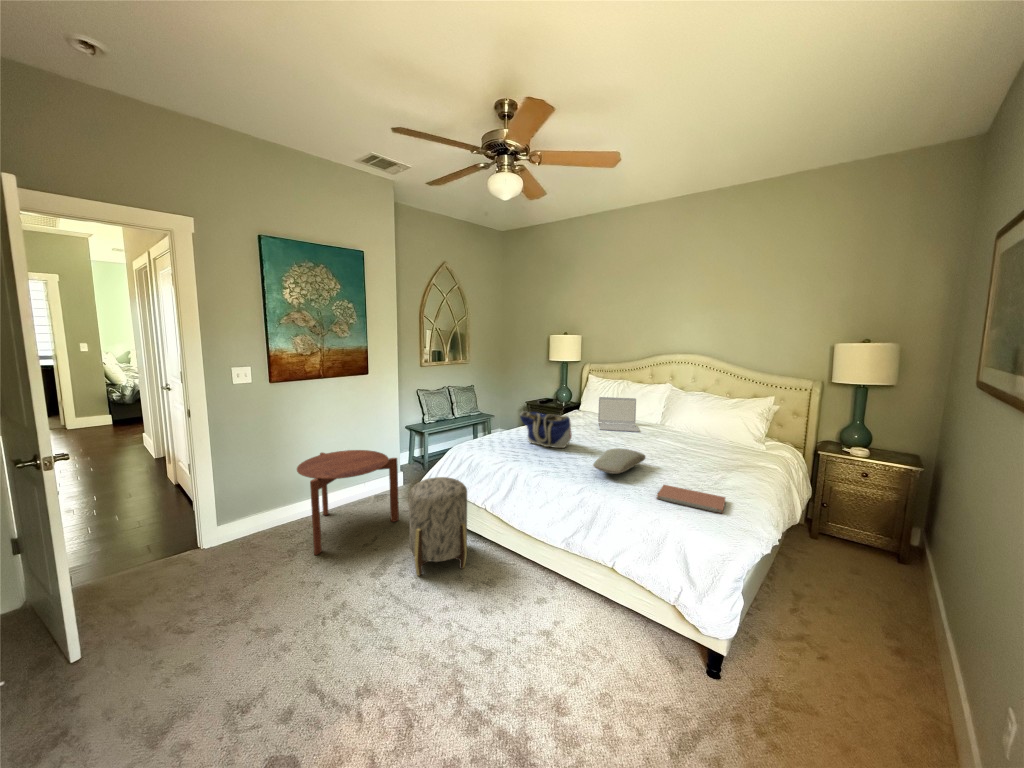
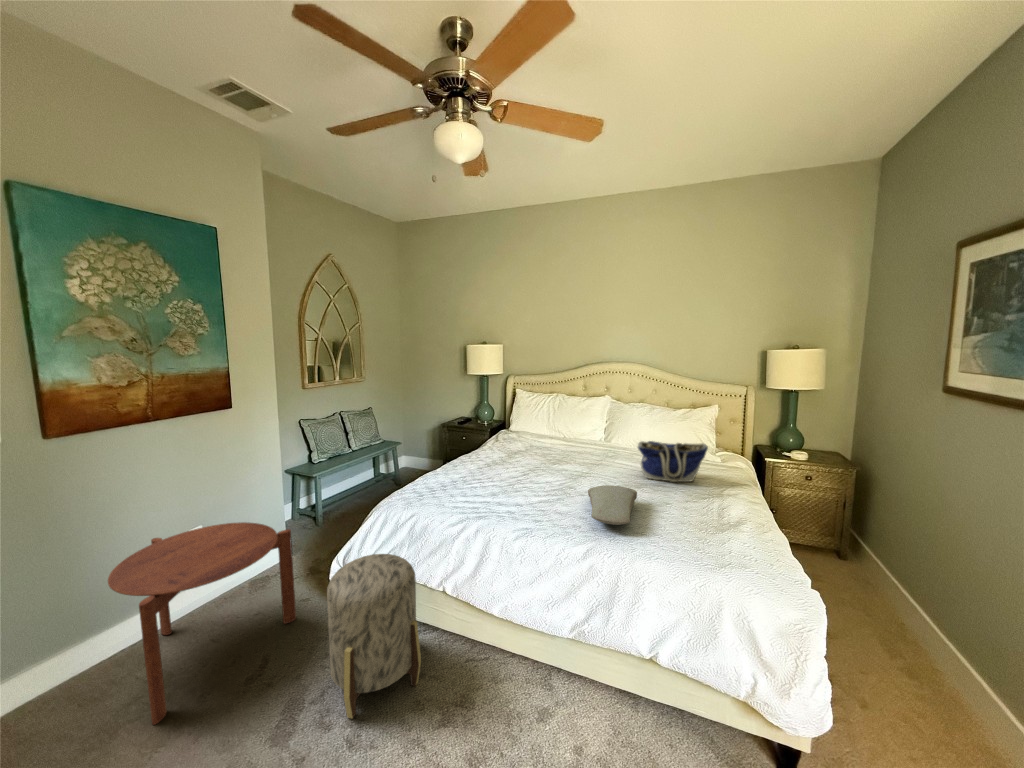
laptop: present [598,397,639,432] -> none [542,415,593,456]
tote bag: present [520,411,572,448] -> present [638,441,708,482]
notebook: present [657,485,725,513] -> none [681,531,772,566]

